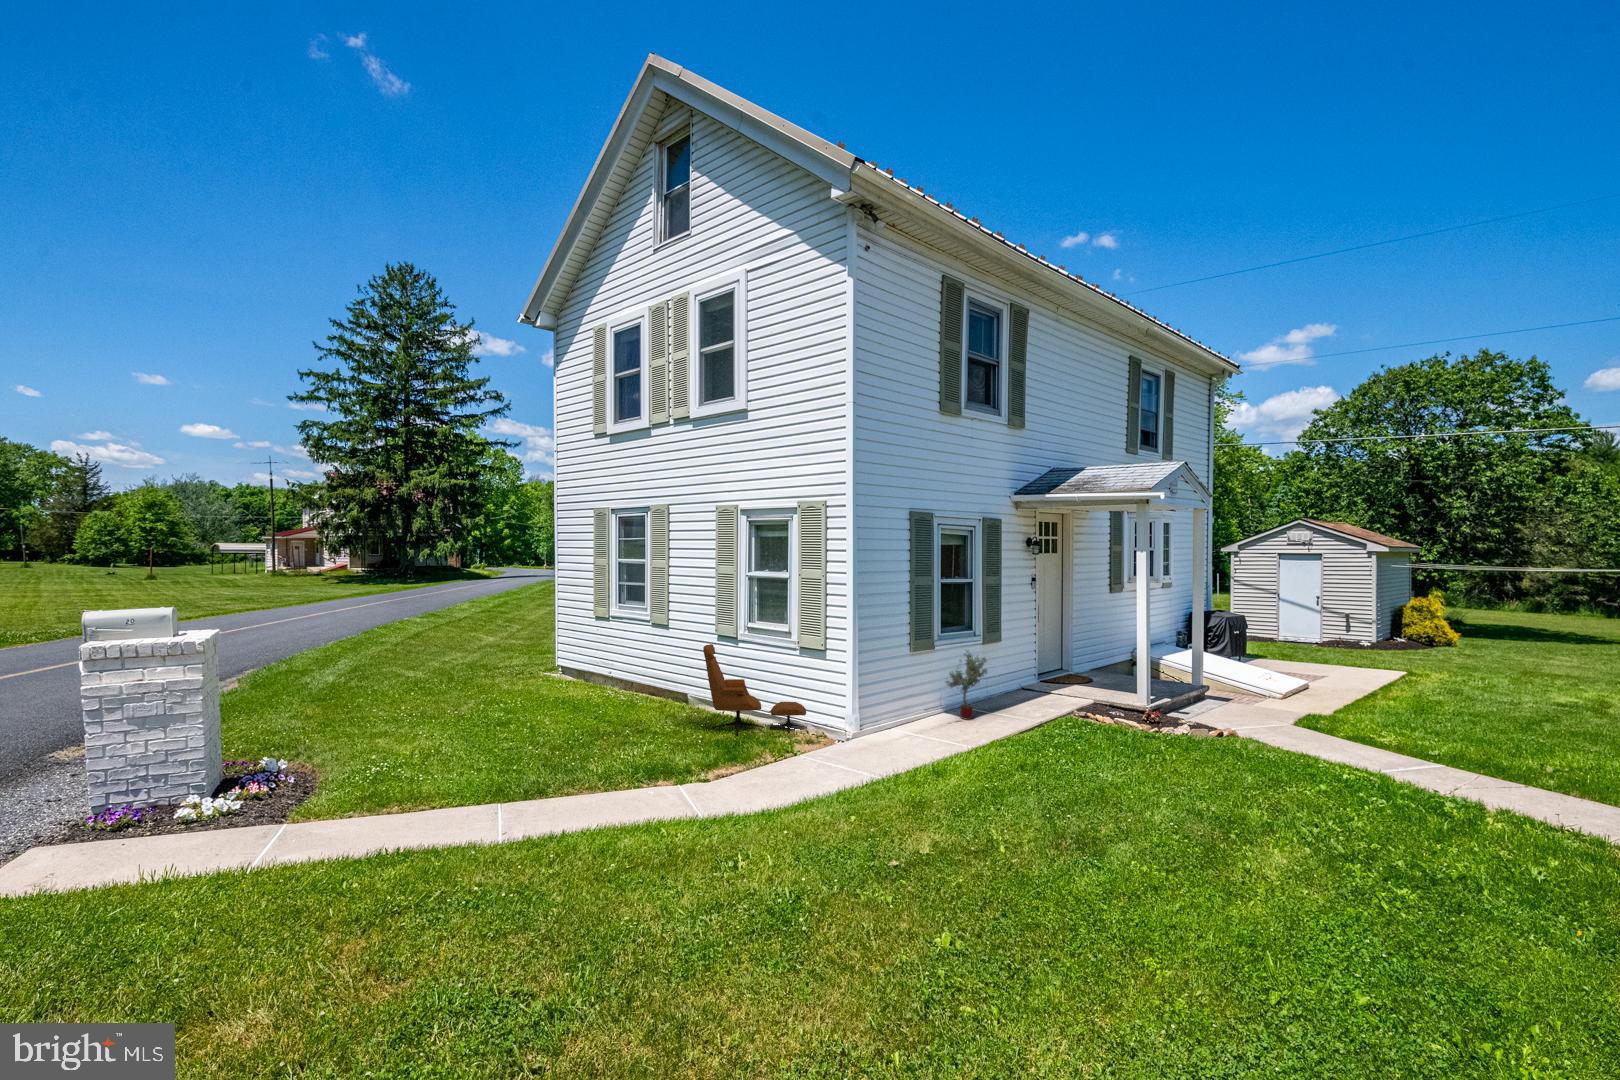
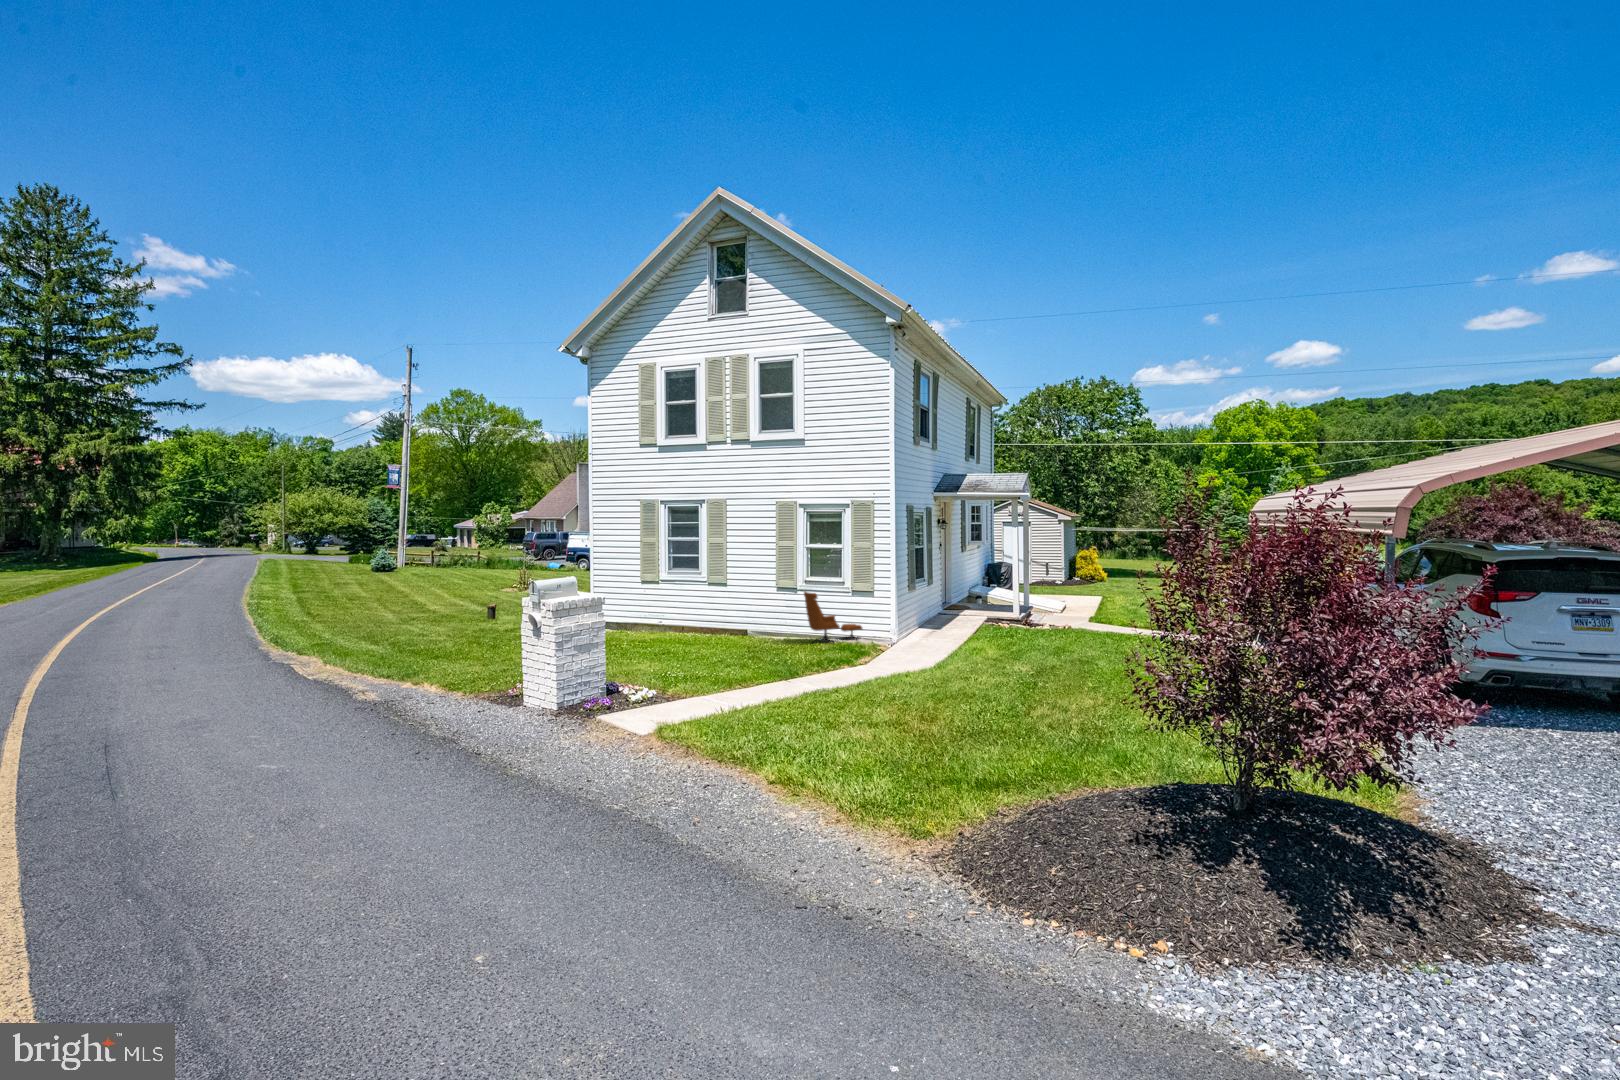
potted tree: present [945,650,987,720] -> none [919,587,940,627]

